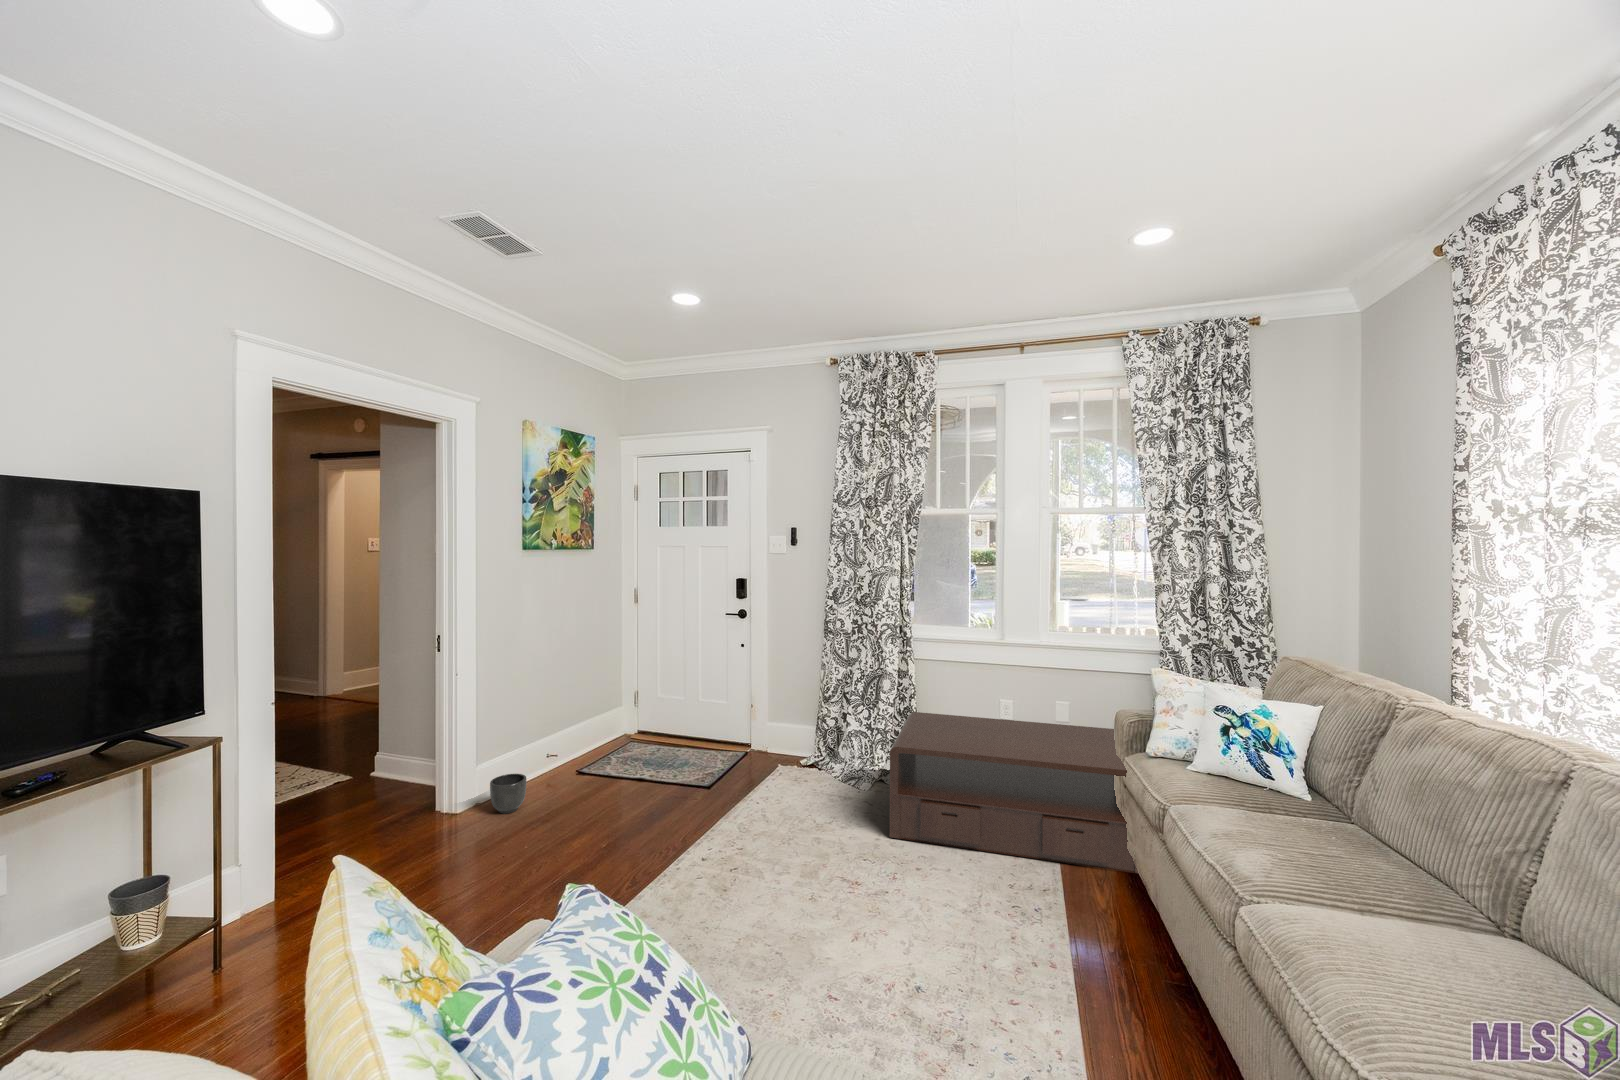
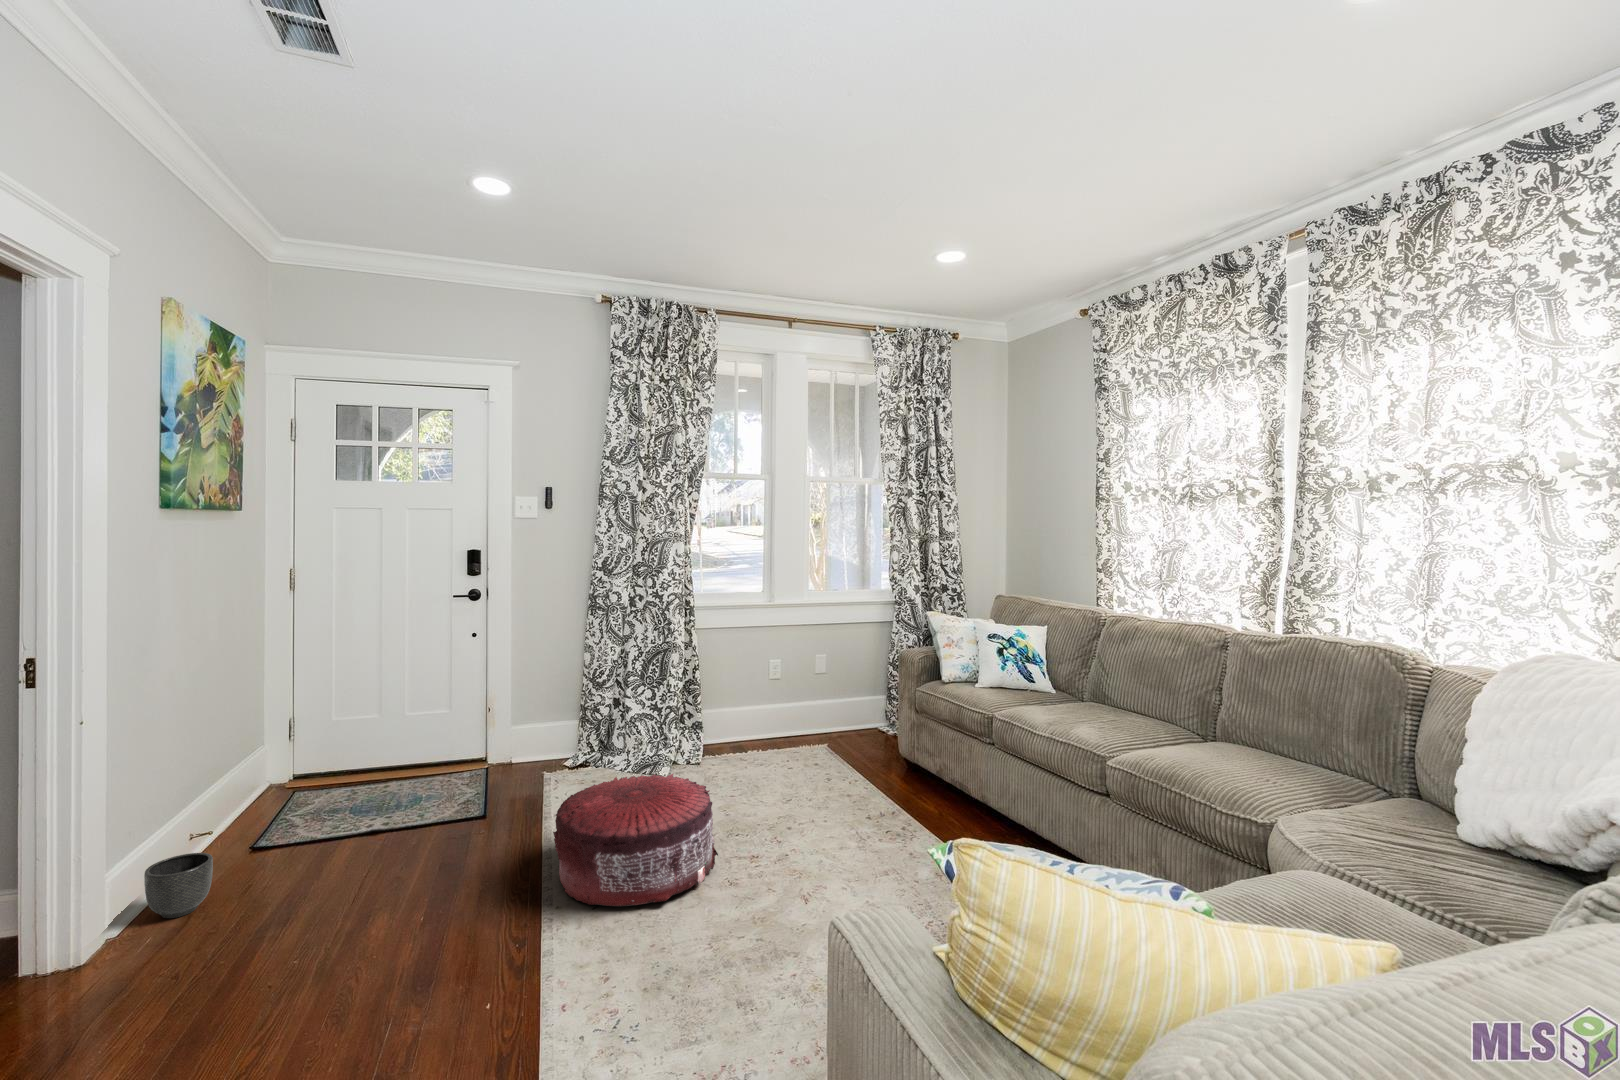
coffee table: present [890,712,1139,874] -> none [701,671,937,802]
pouf: none [682,787,822,917] -> present [553,774,718,906]

